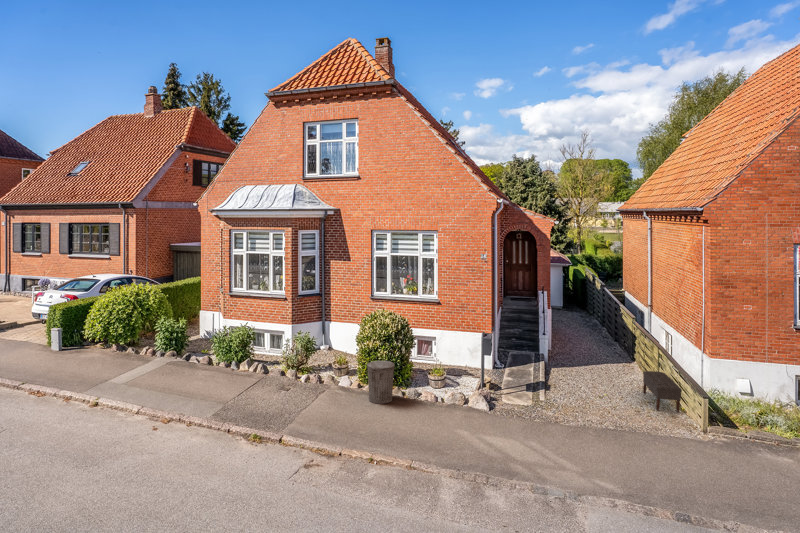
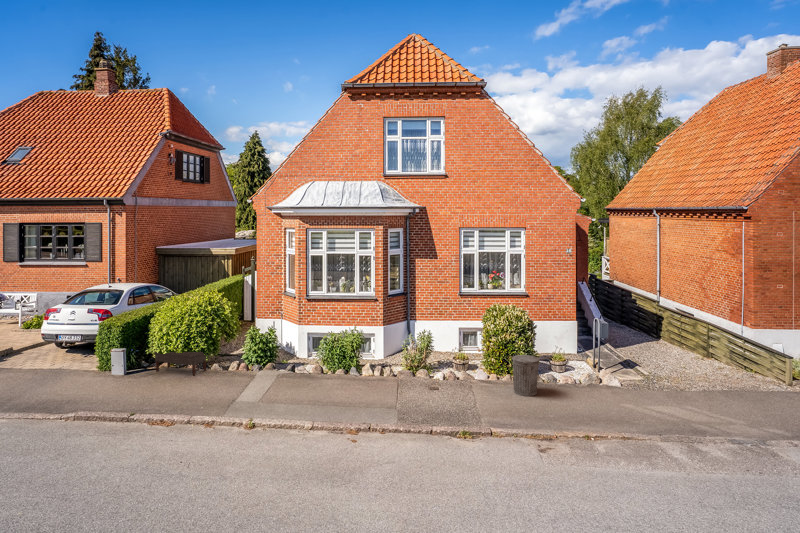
bench: present [643,371,682,413] -> present [154,351,206,376]

